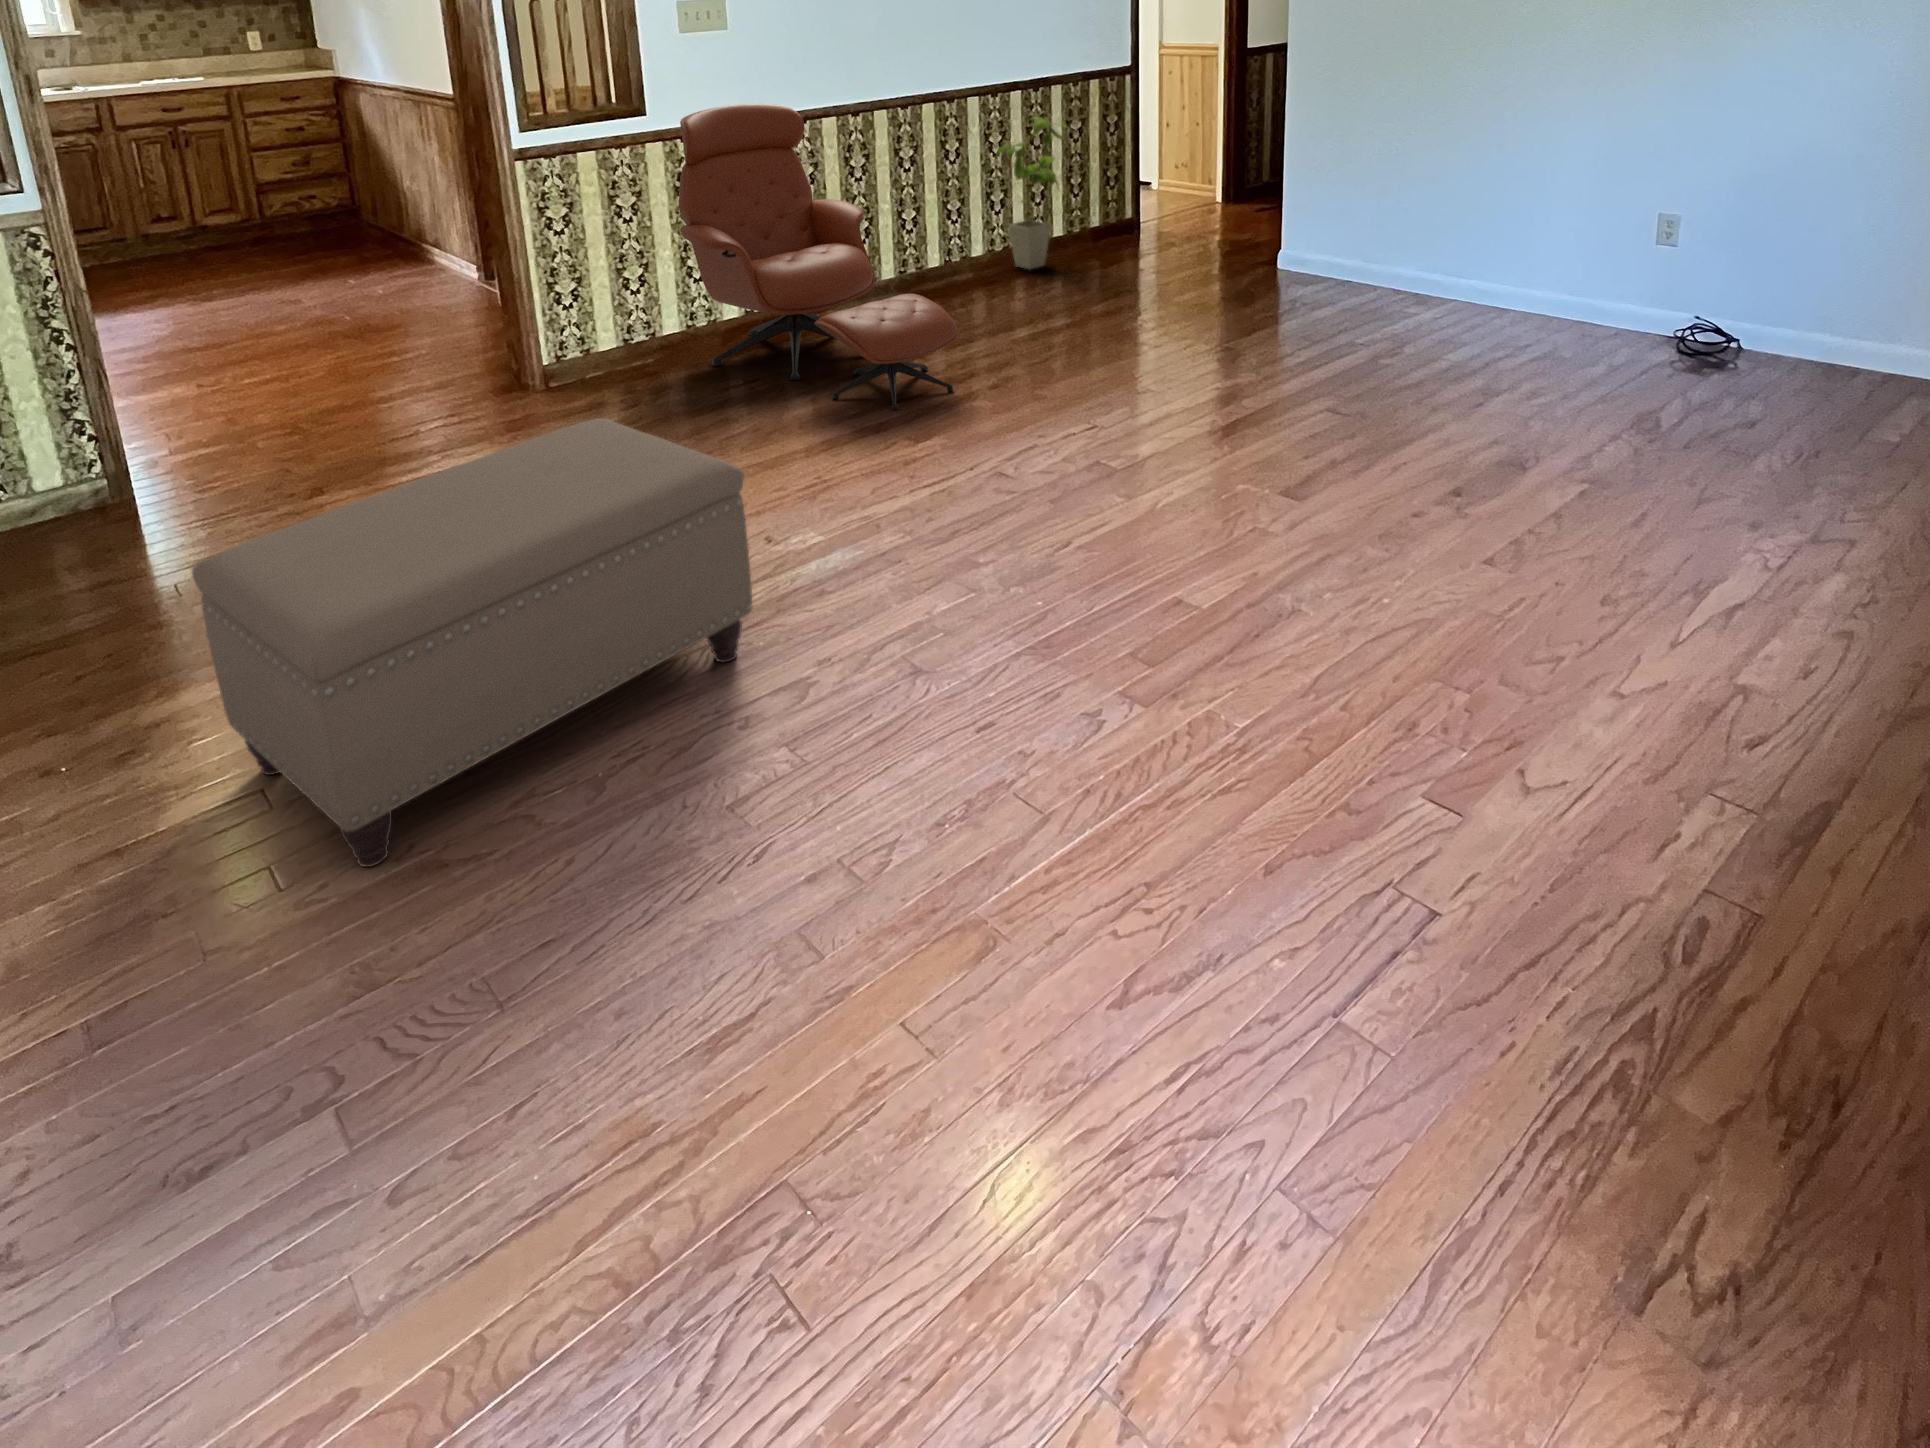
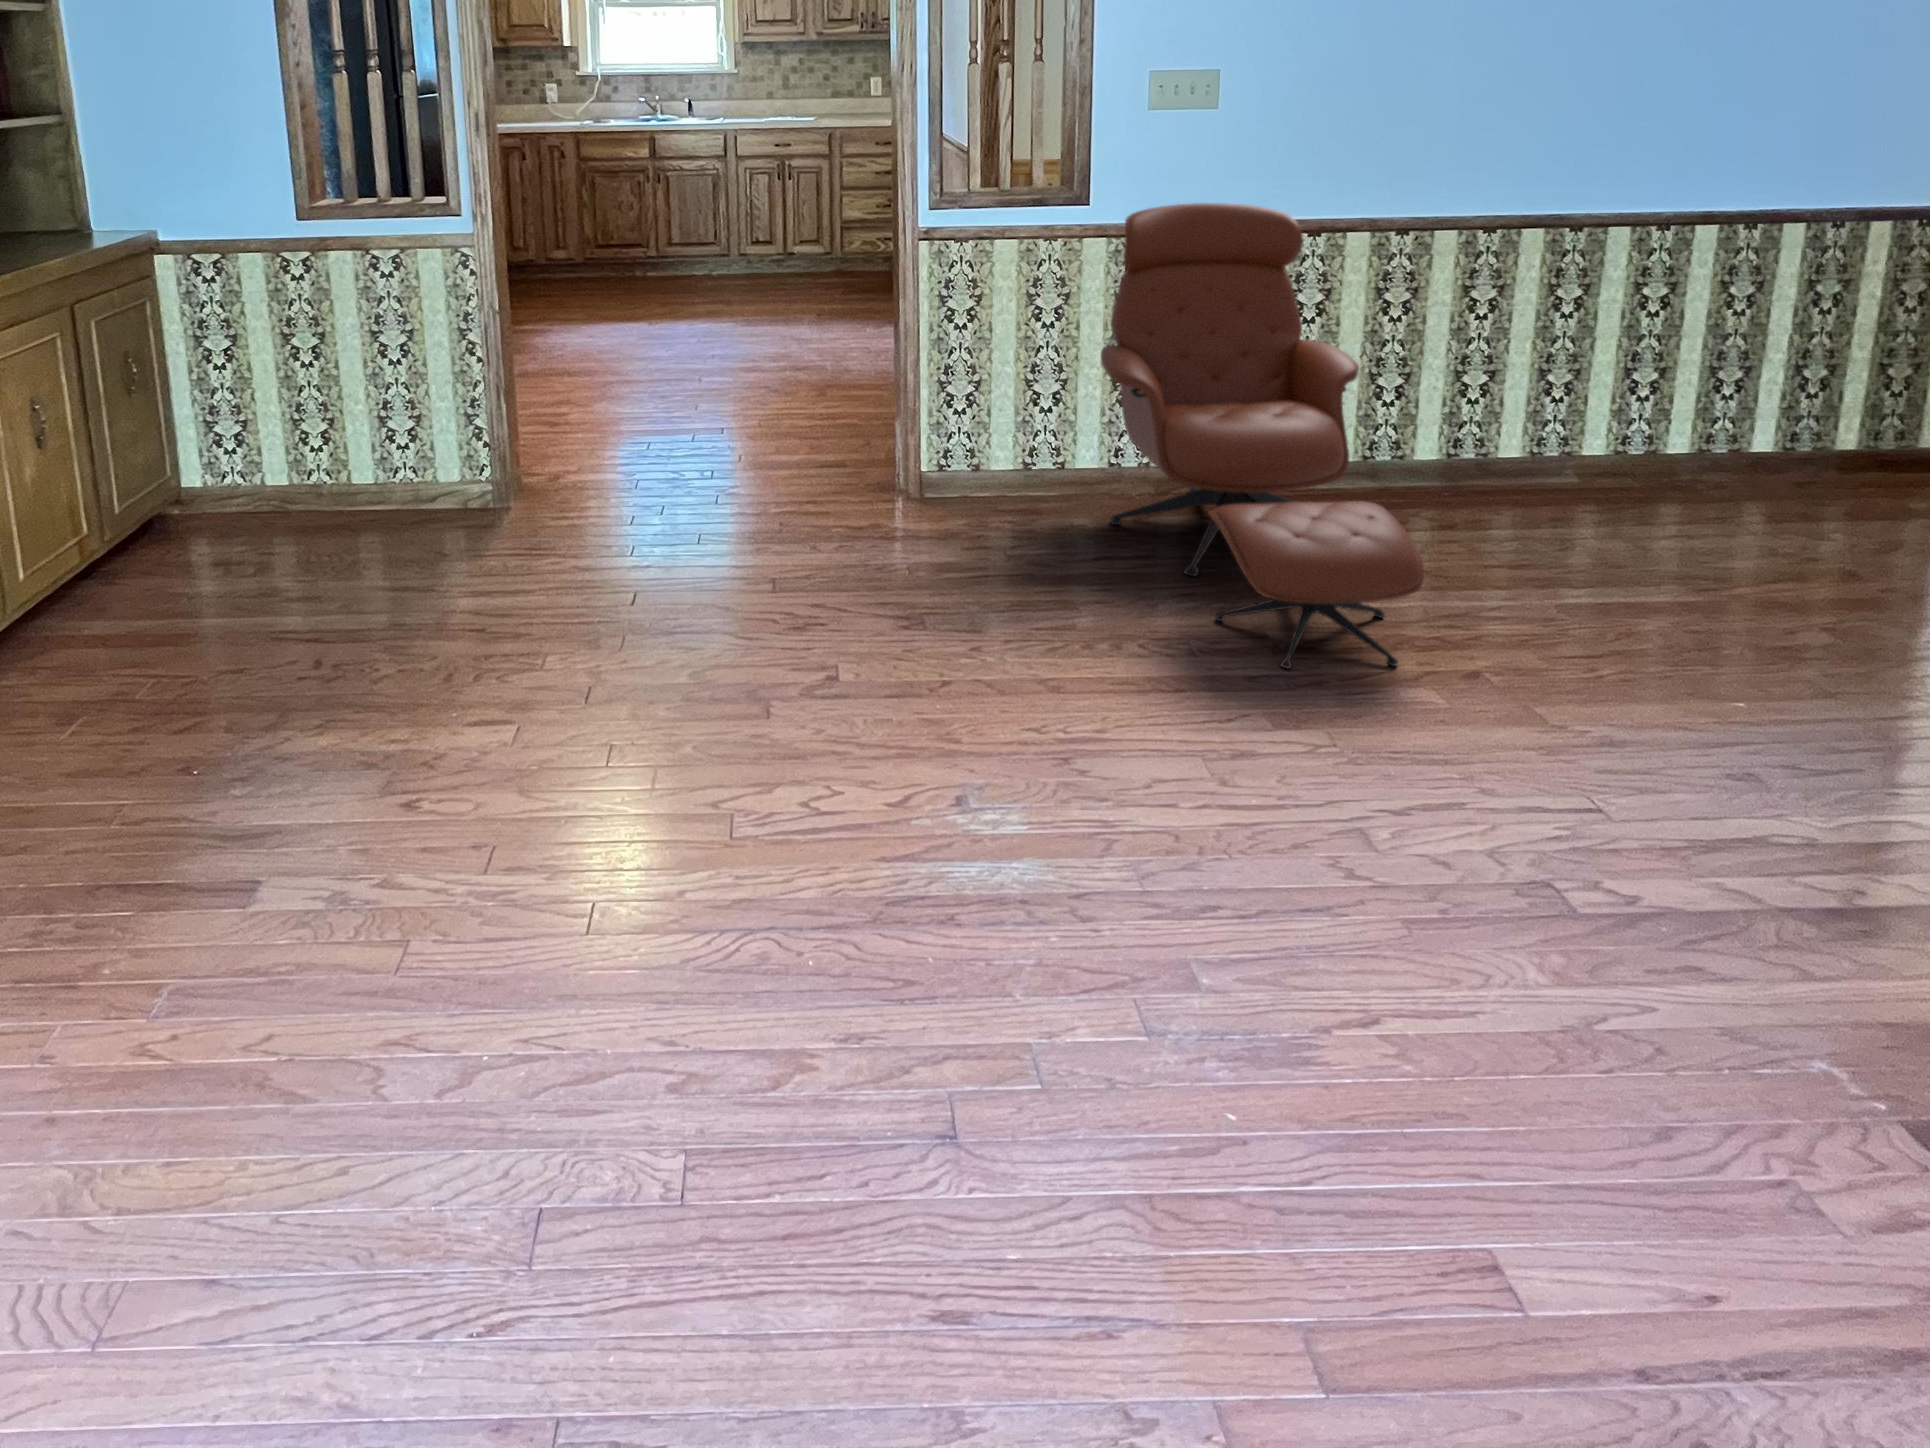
house plant: present [996,117,1070,269] -> none [1639,268,1795,495]
ottoman: present [192,418,752,867] -> none [110,593,782,1077]

